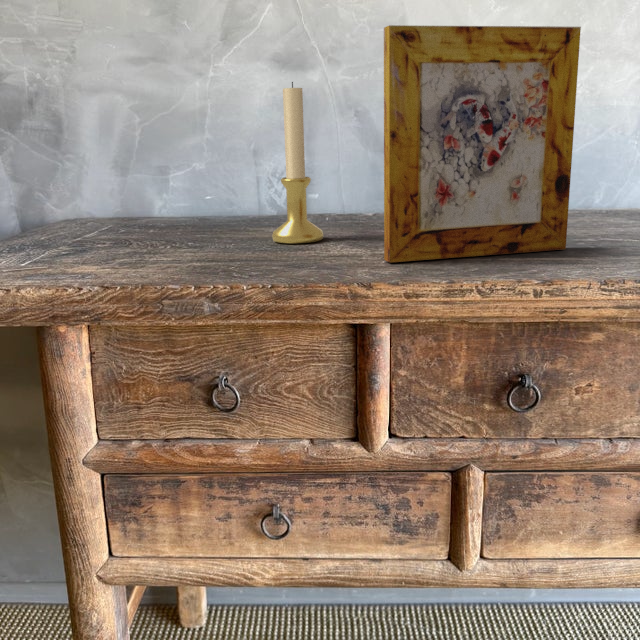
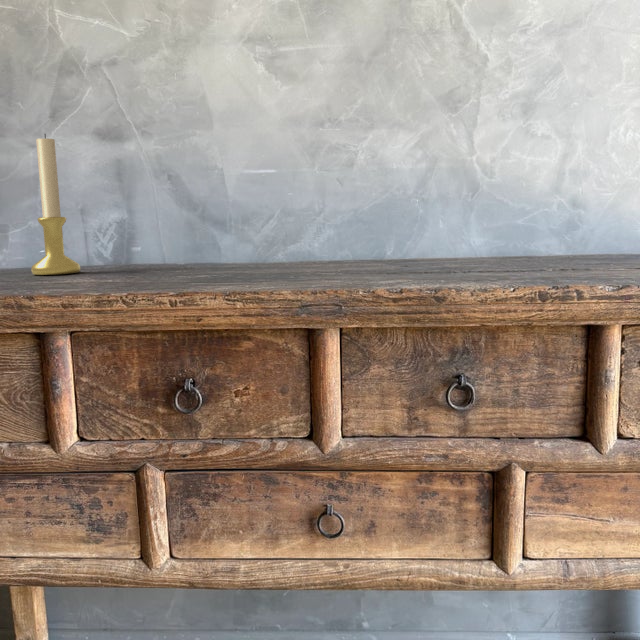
picture frame: present [384,25,581,262] -> none [73,81,262,284]

